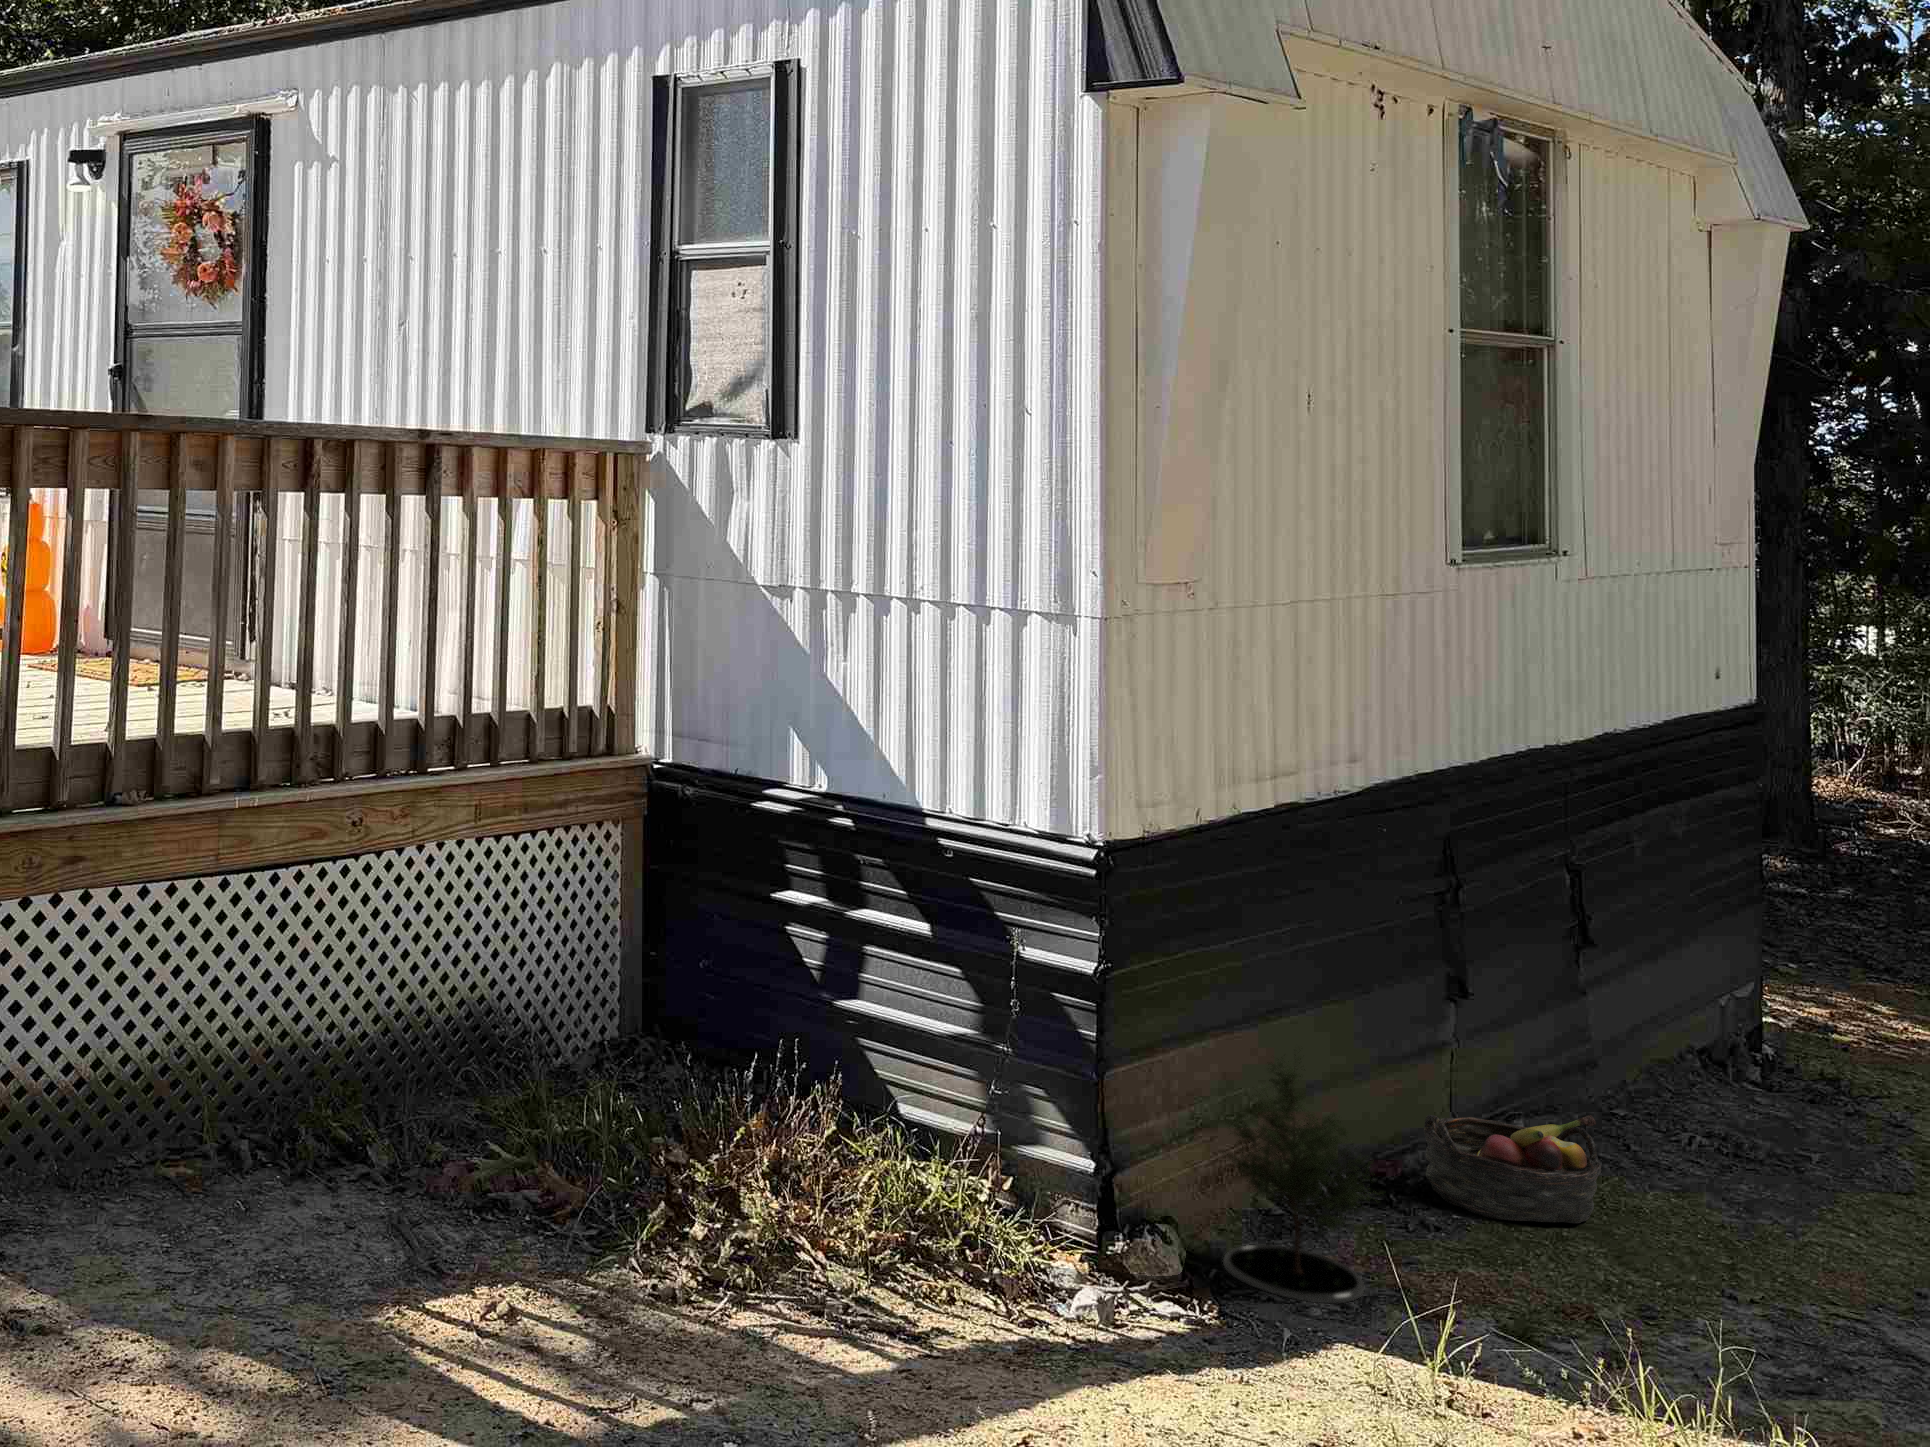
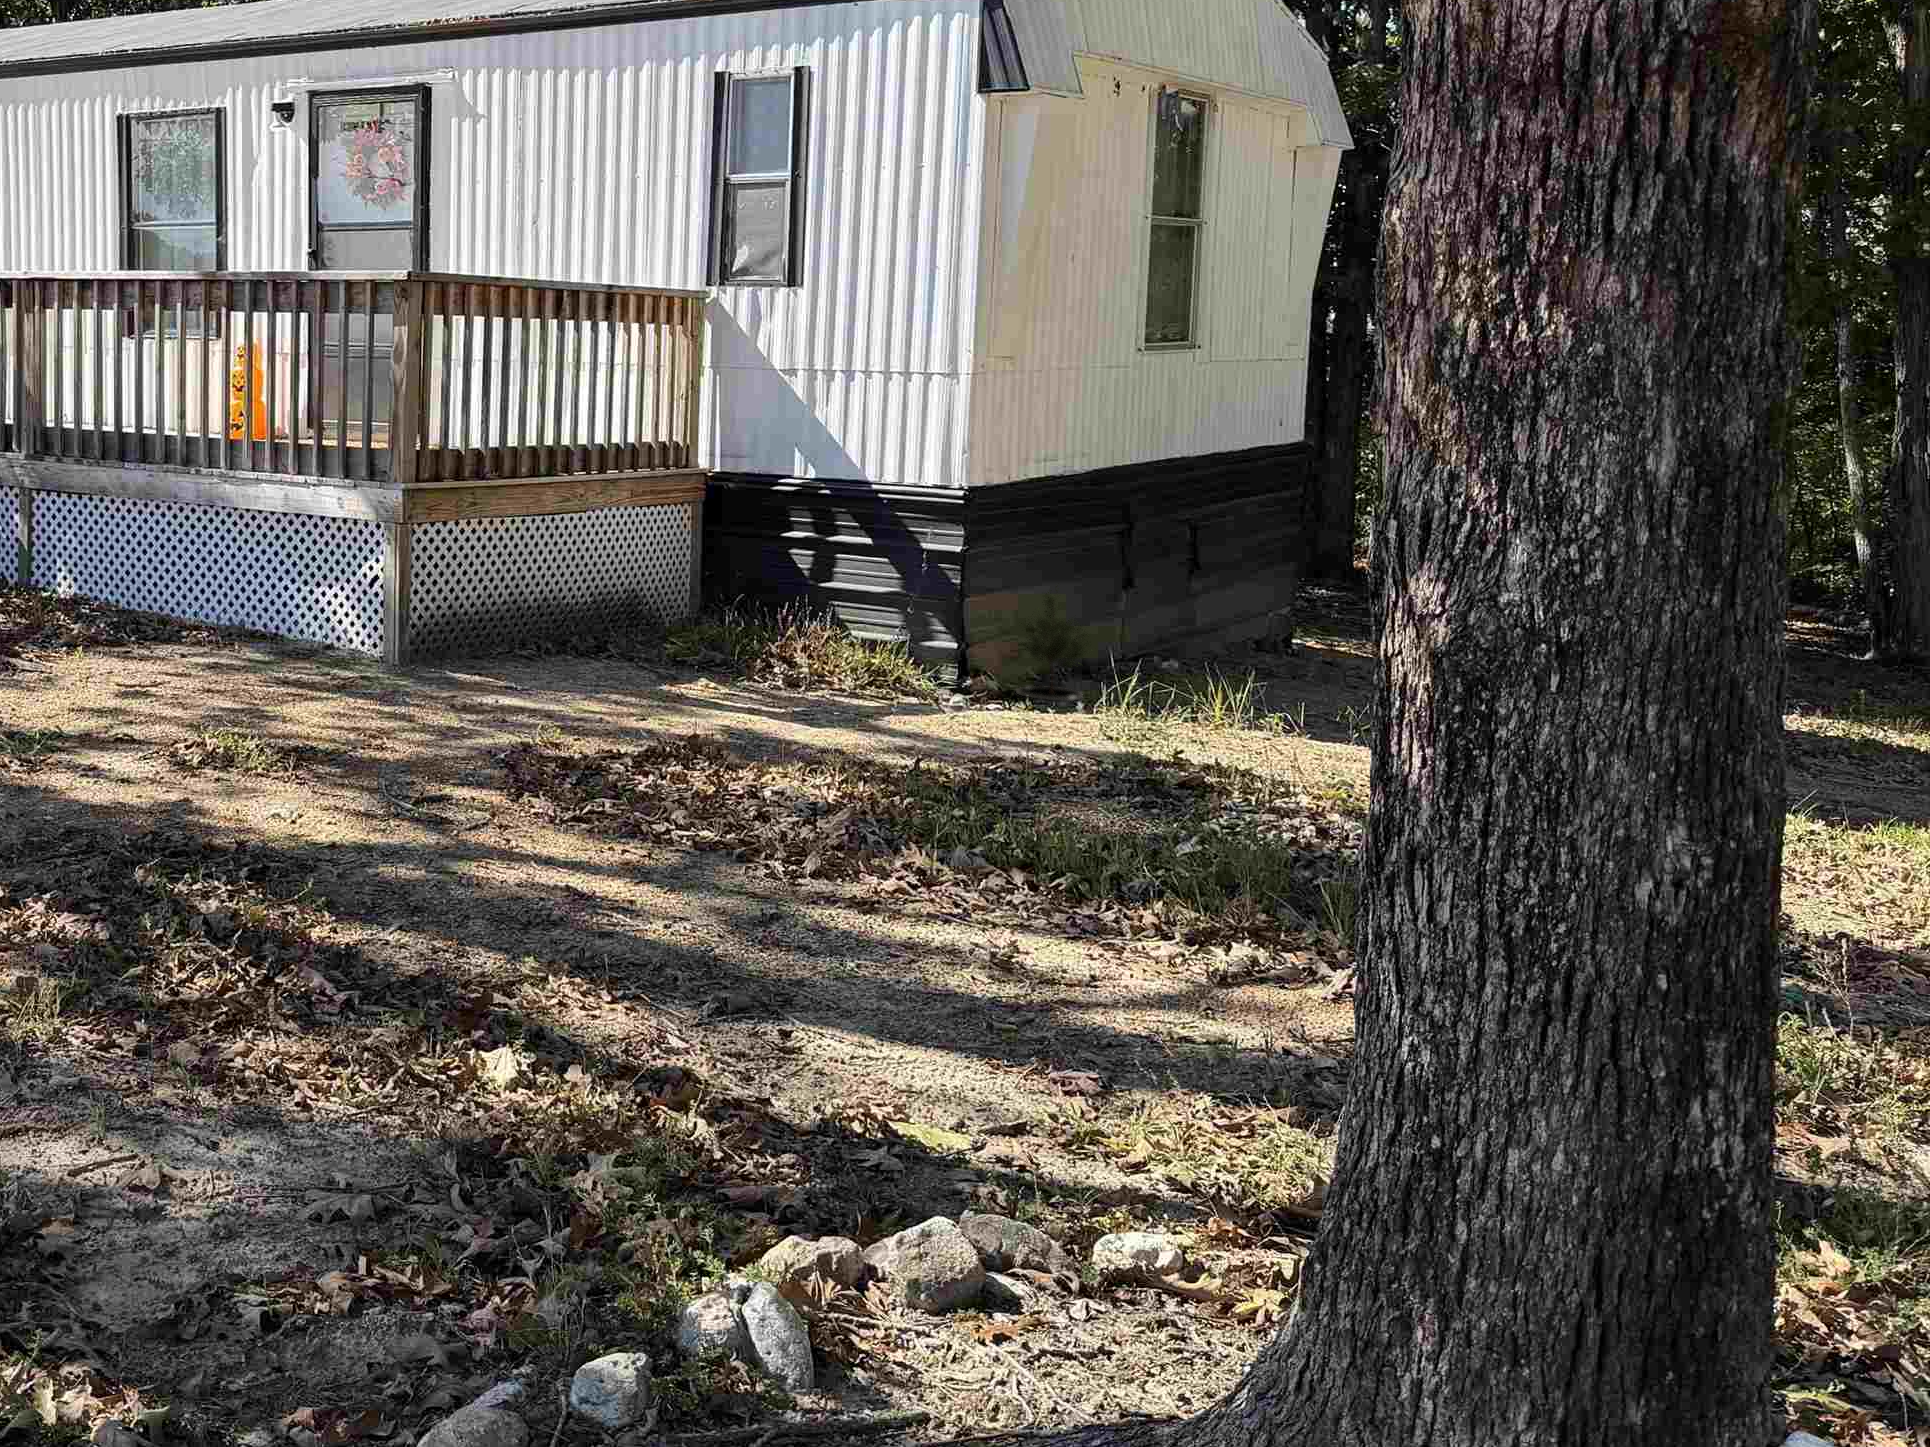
basket: present [1424,1115,1601,1223] -> none [1108,633,1194,684]

